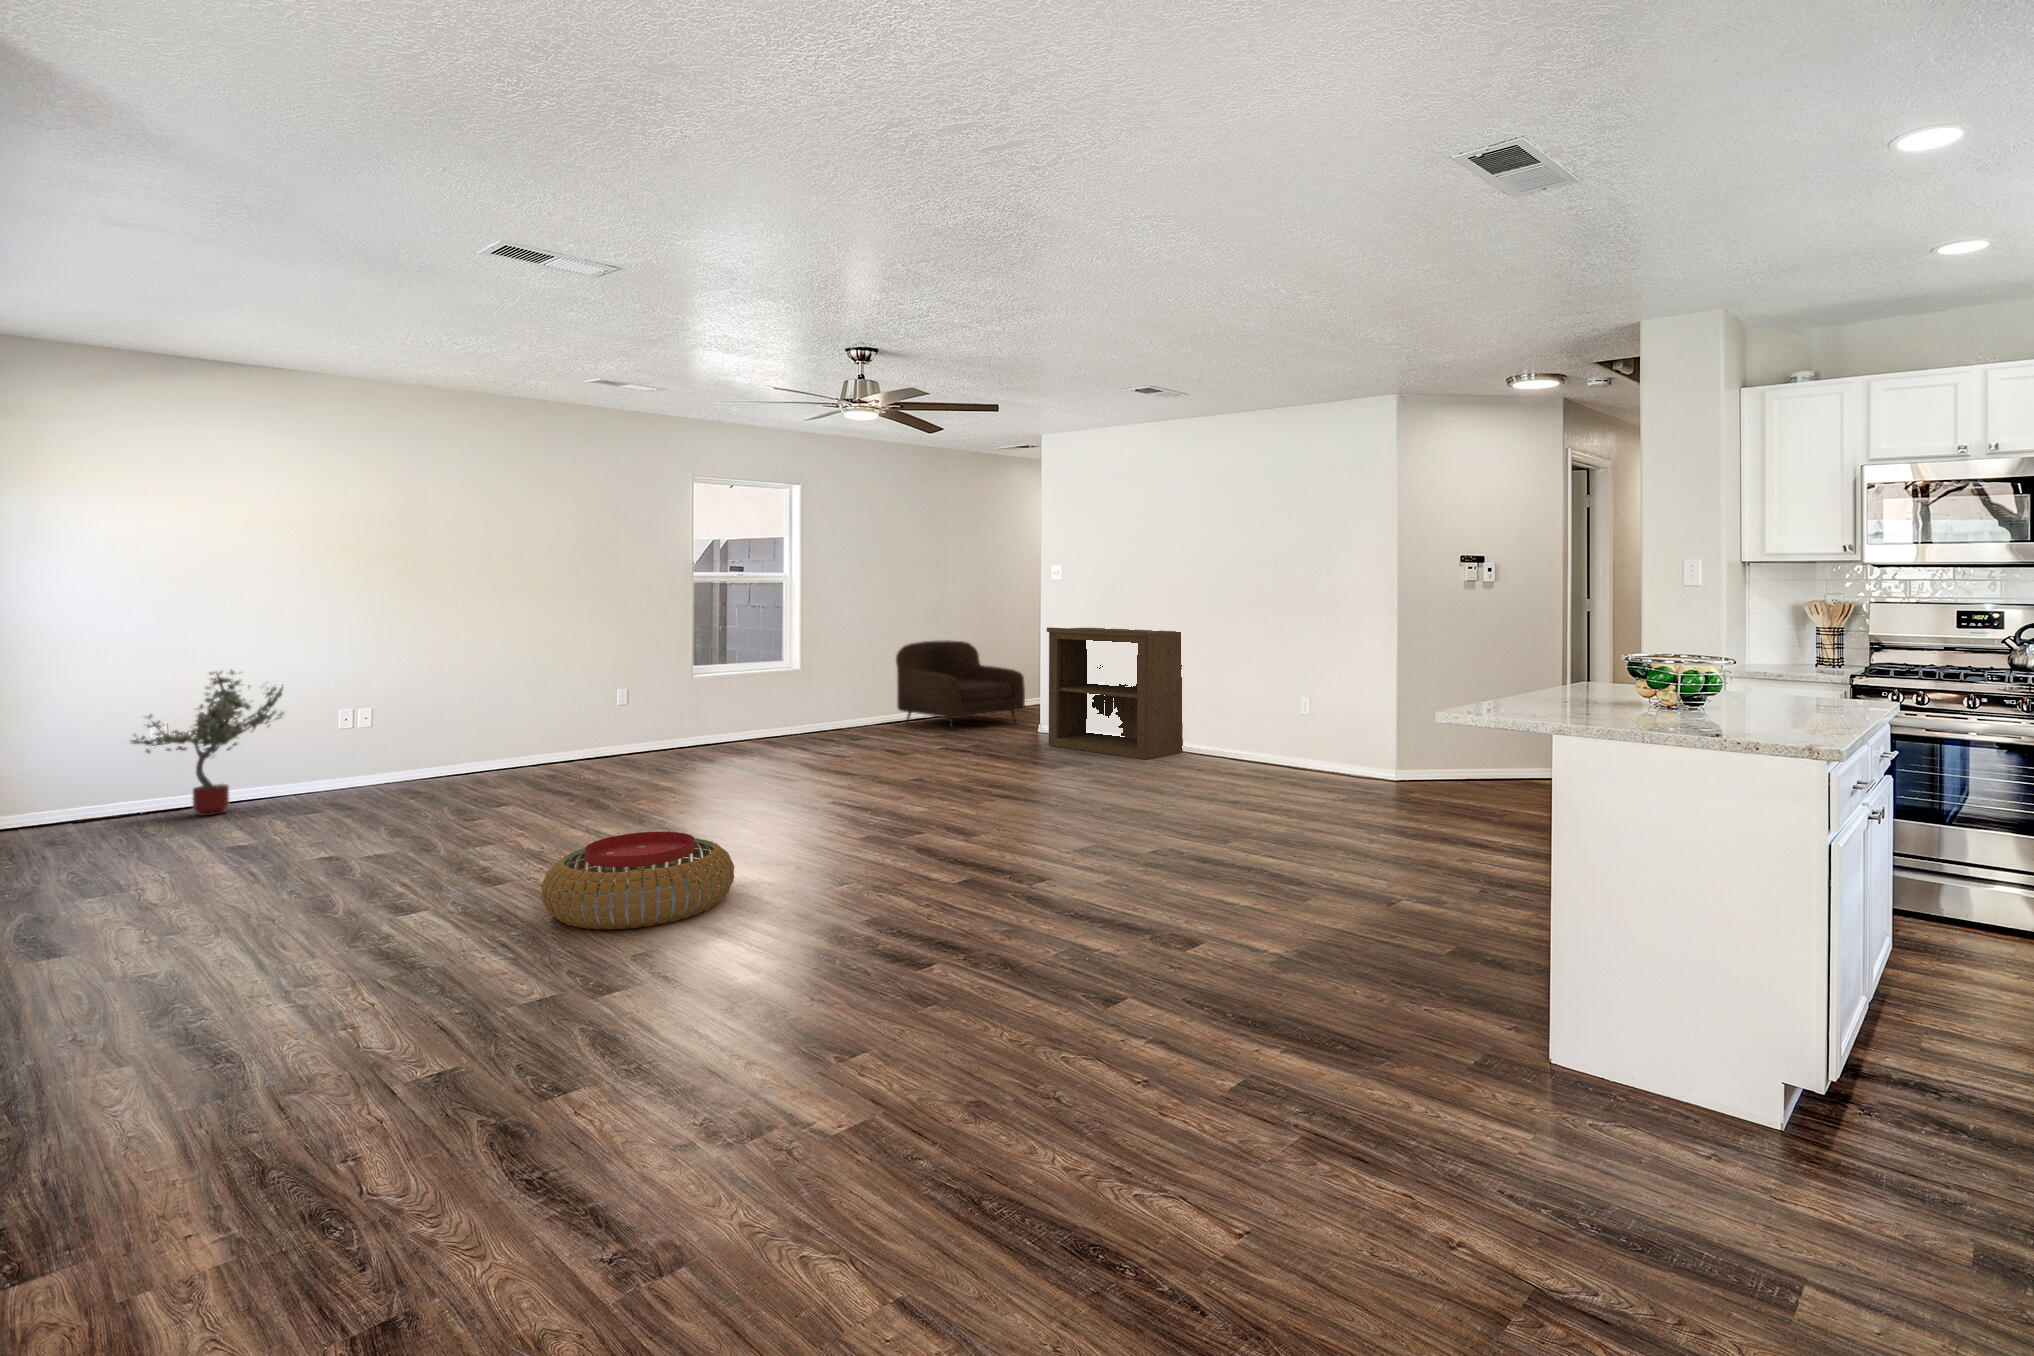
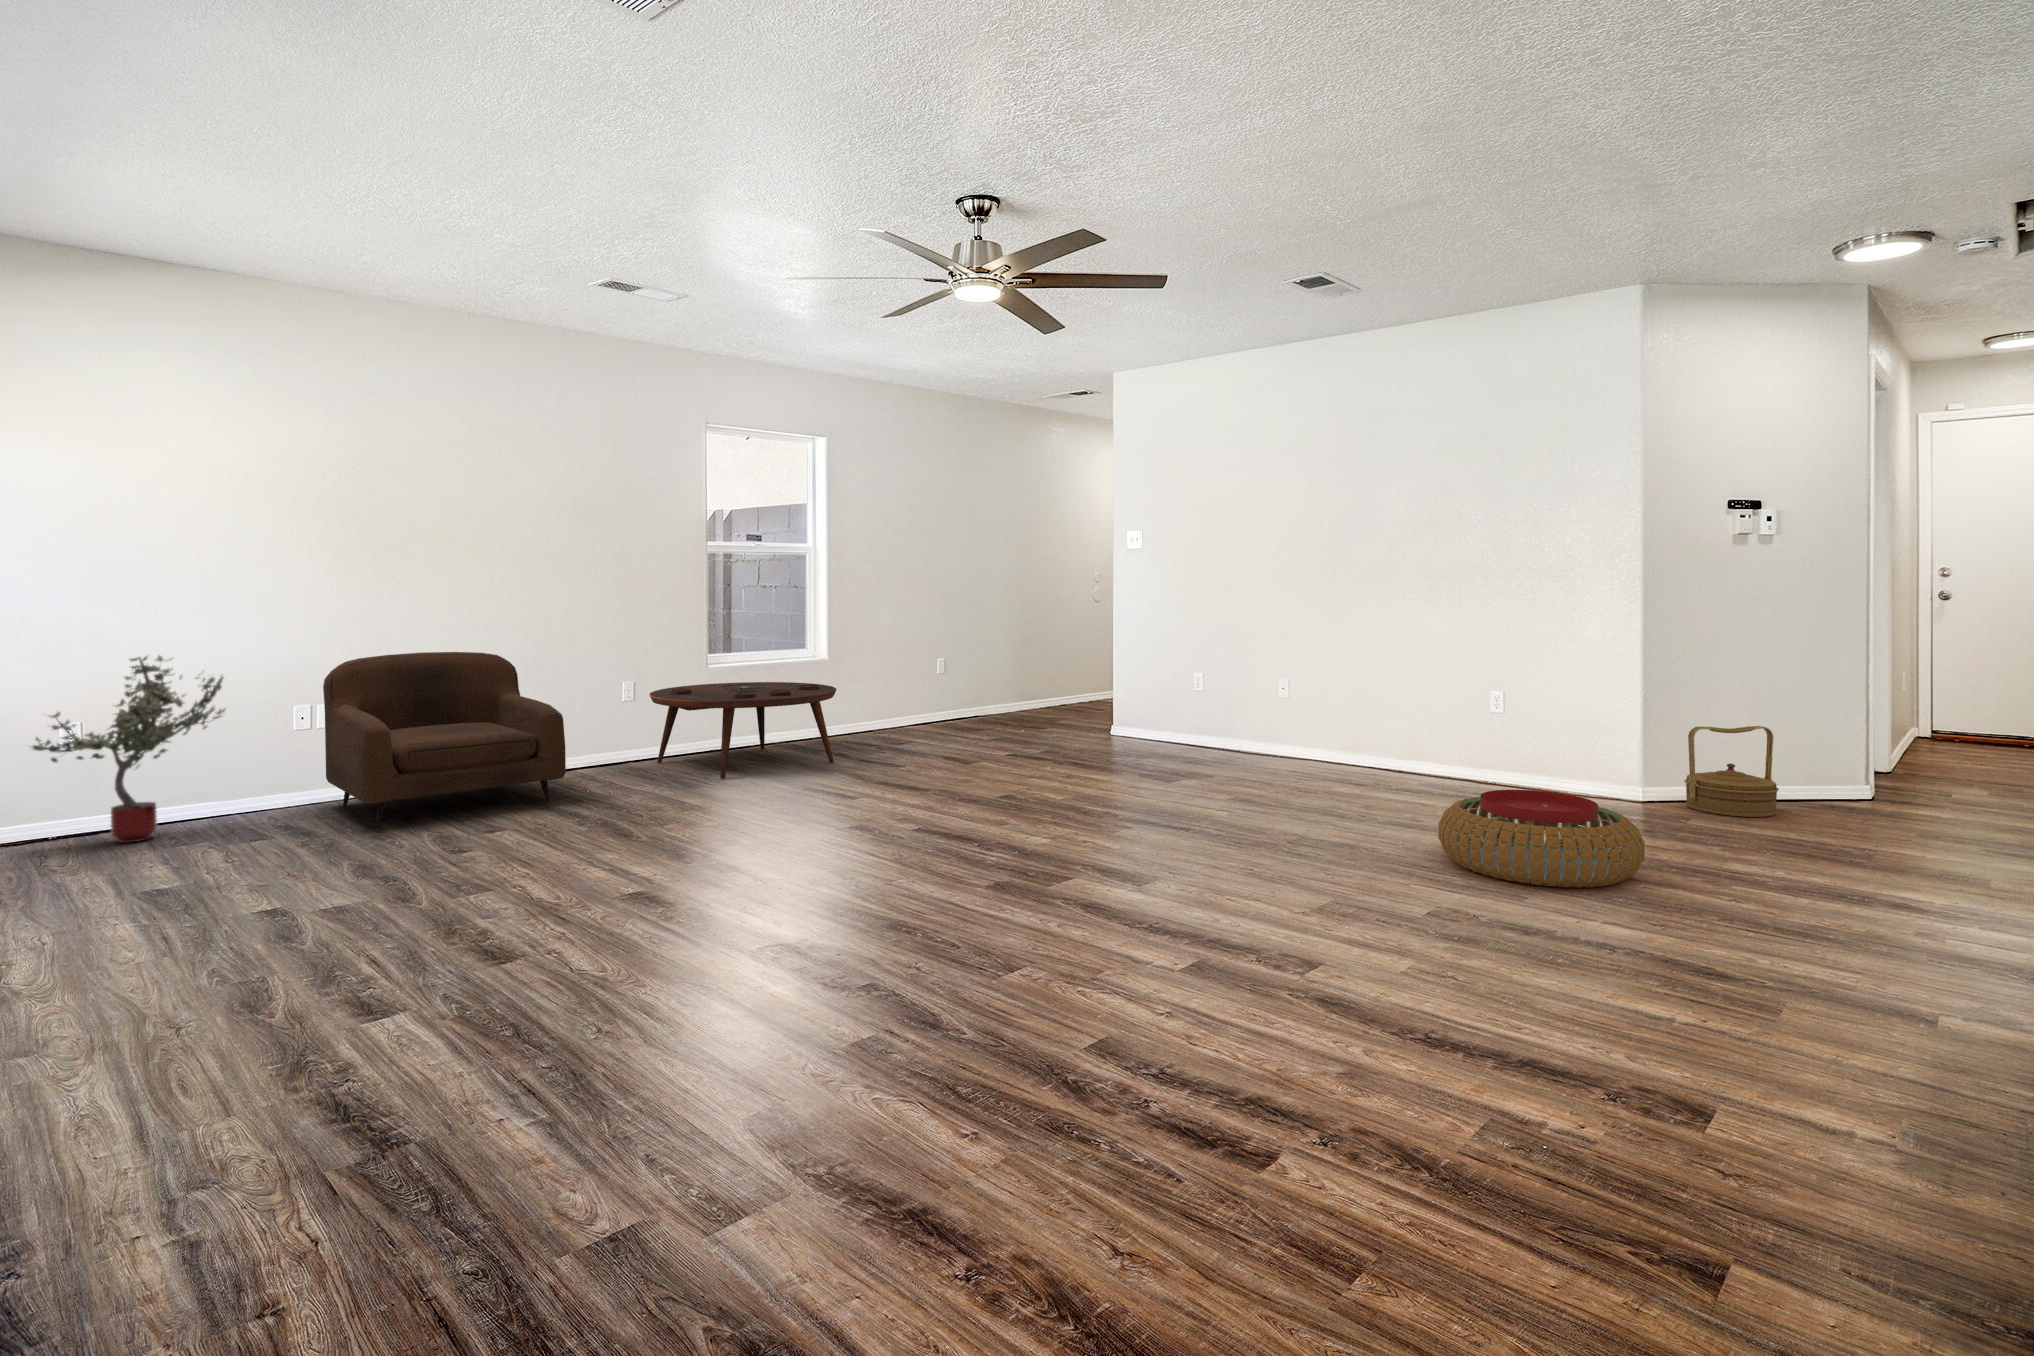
bookshelf: present [1047,627,1183,759] -> none [1134,605,1314,769]
armchair: present [896,640,1025,729] -> present [323,652,566,826]
coffee table: none [640,689,799,768] -> present [649,682,836,779]
woven basket: none [1420,725,1481,792] -> present [1685,726,1779,817]
pouf: present [541,832,734,929] -> present [1438,790,1645,888]

